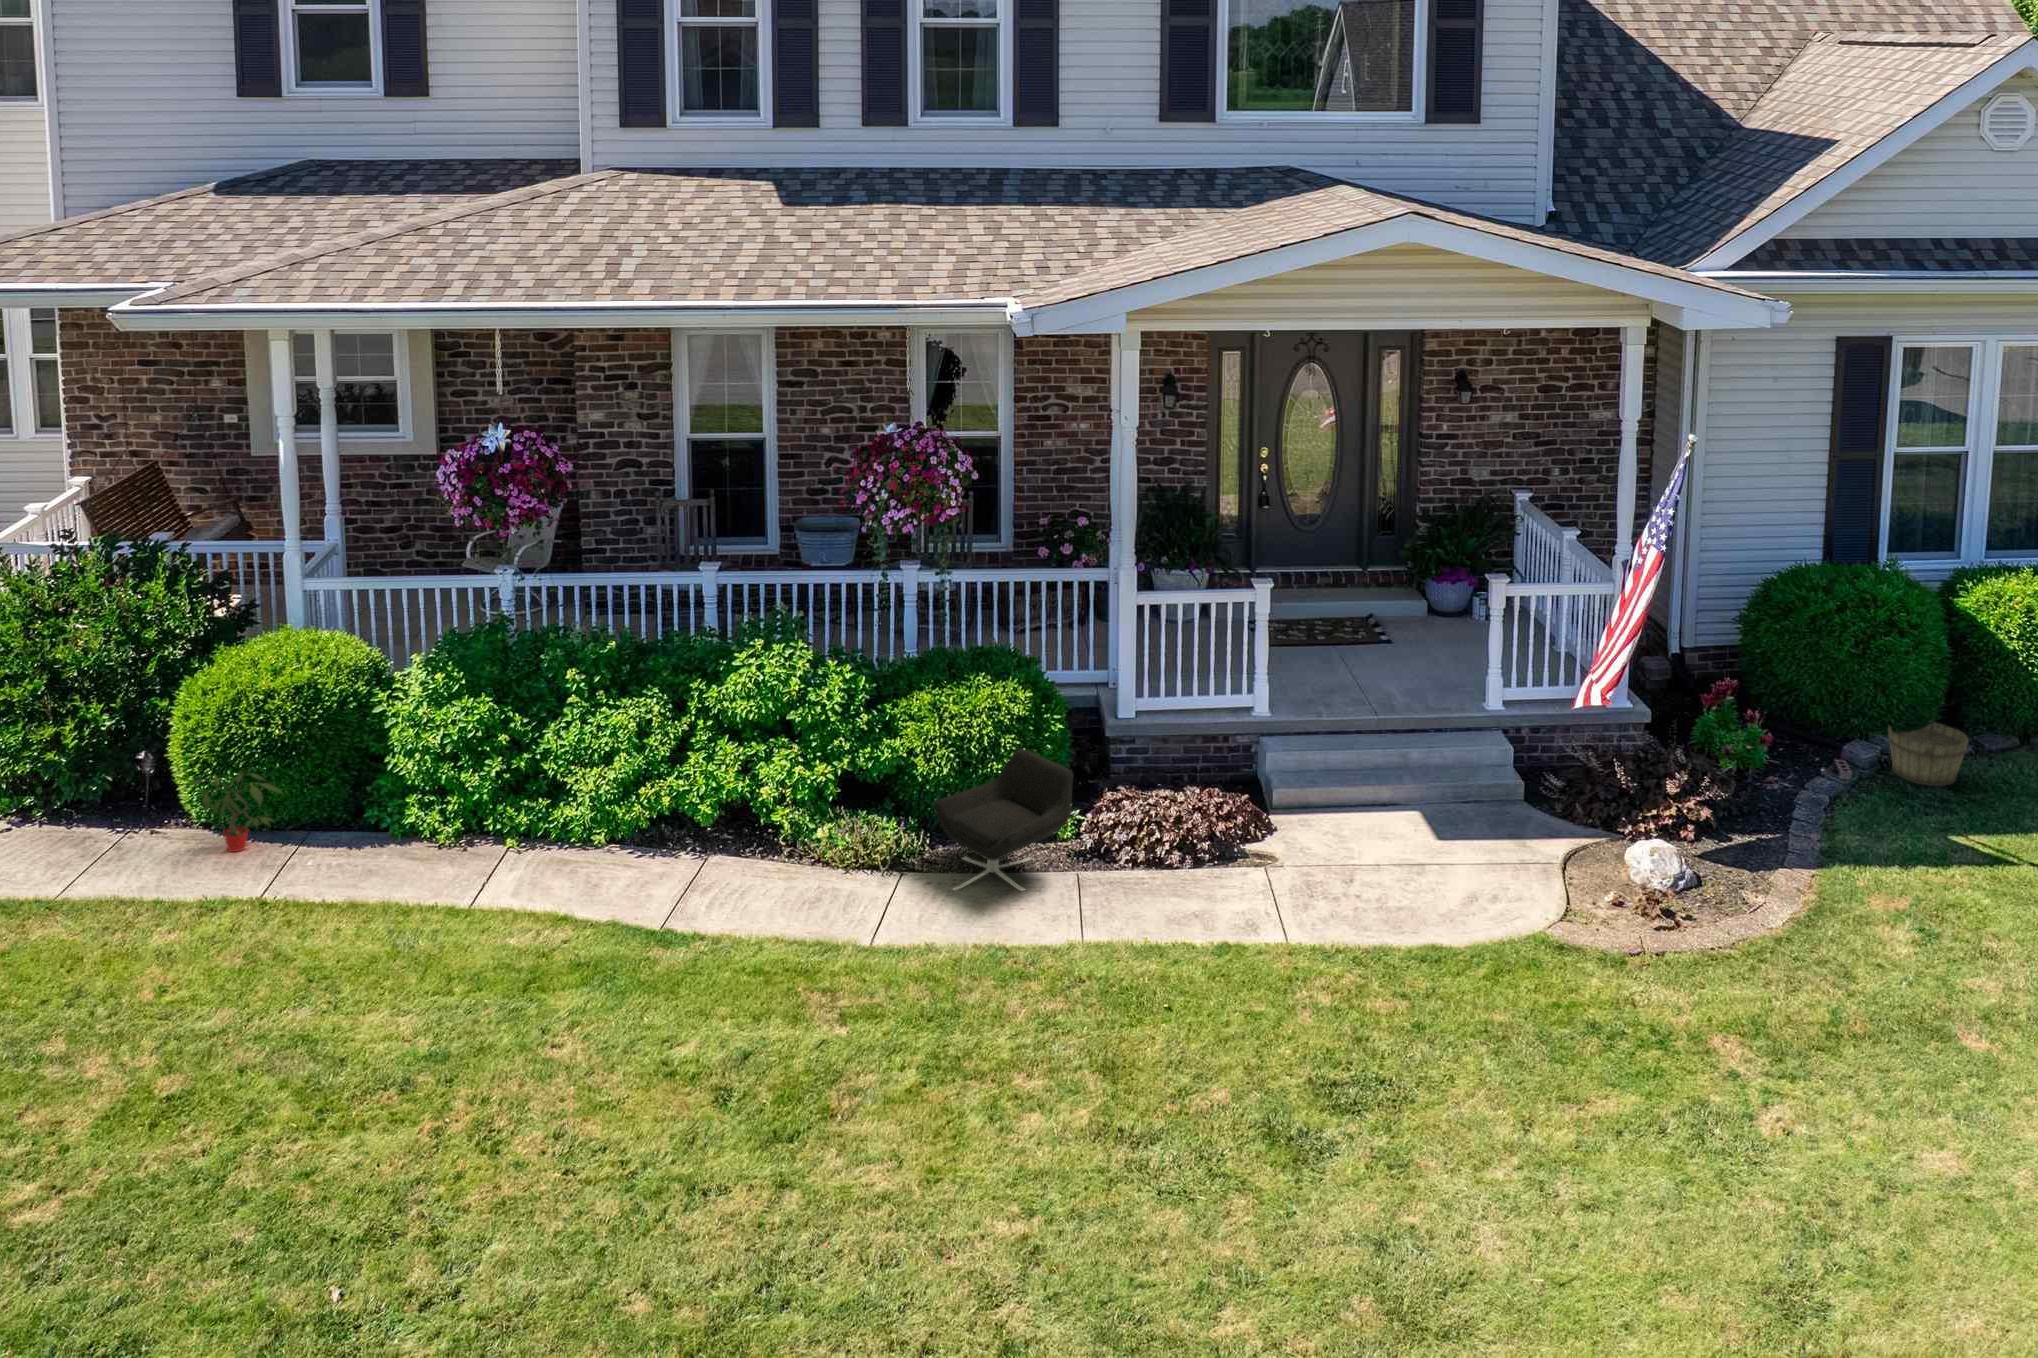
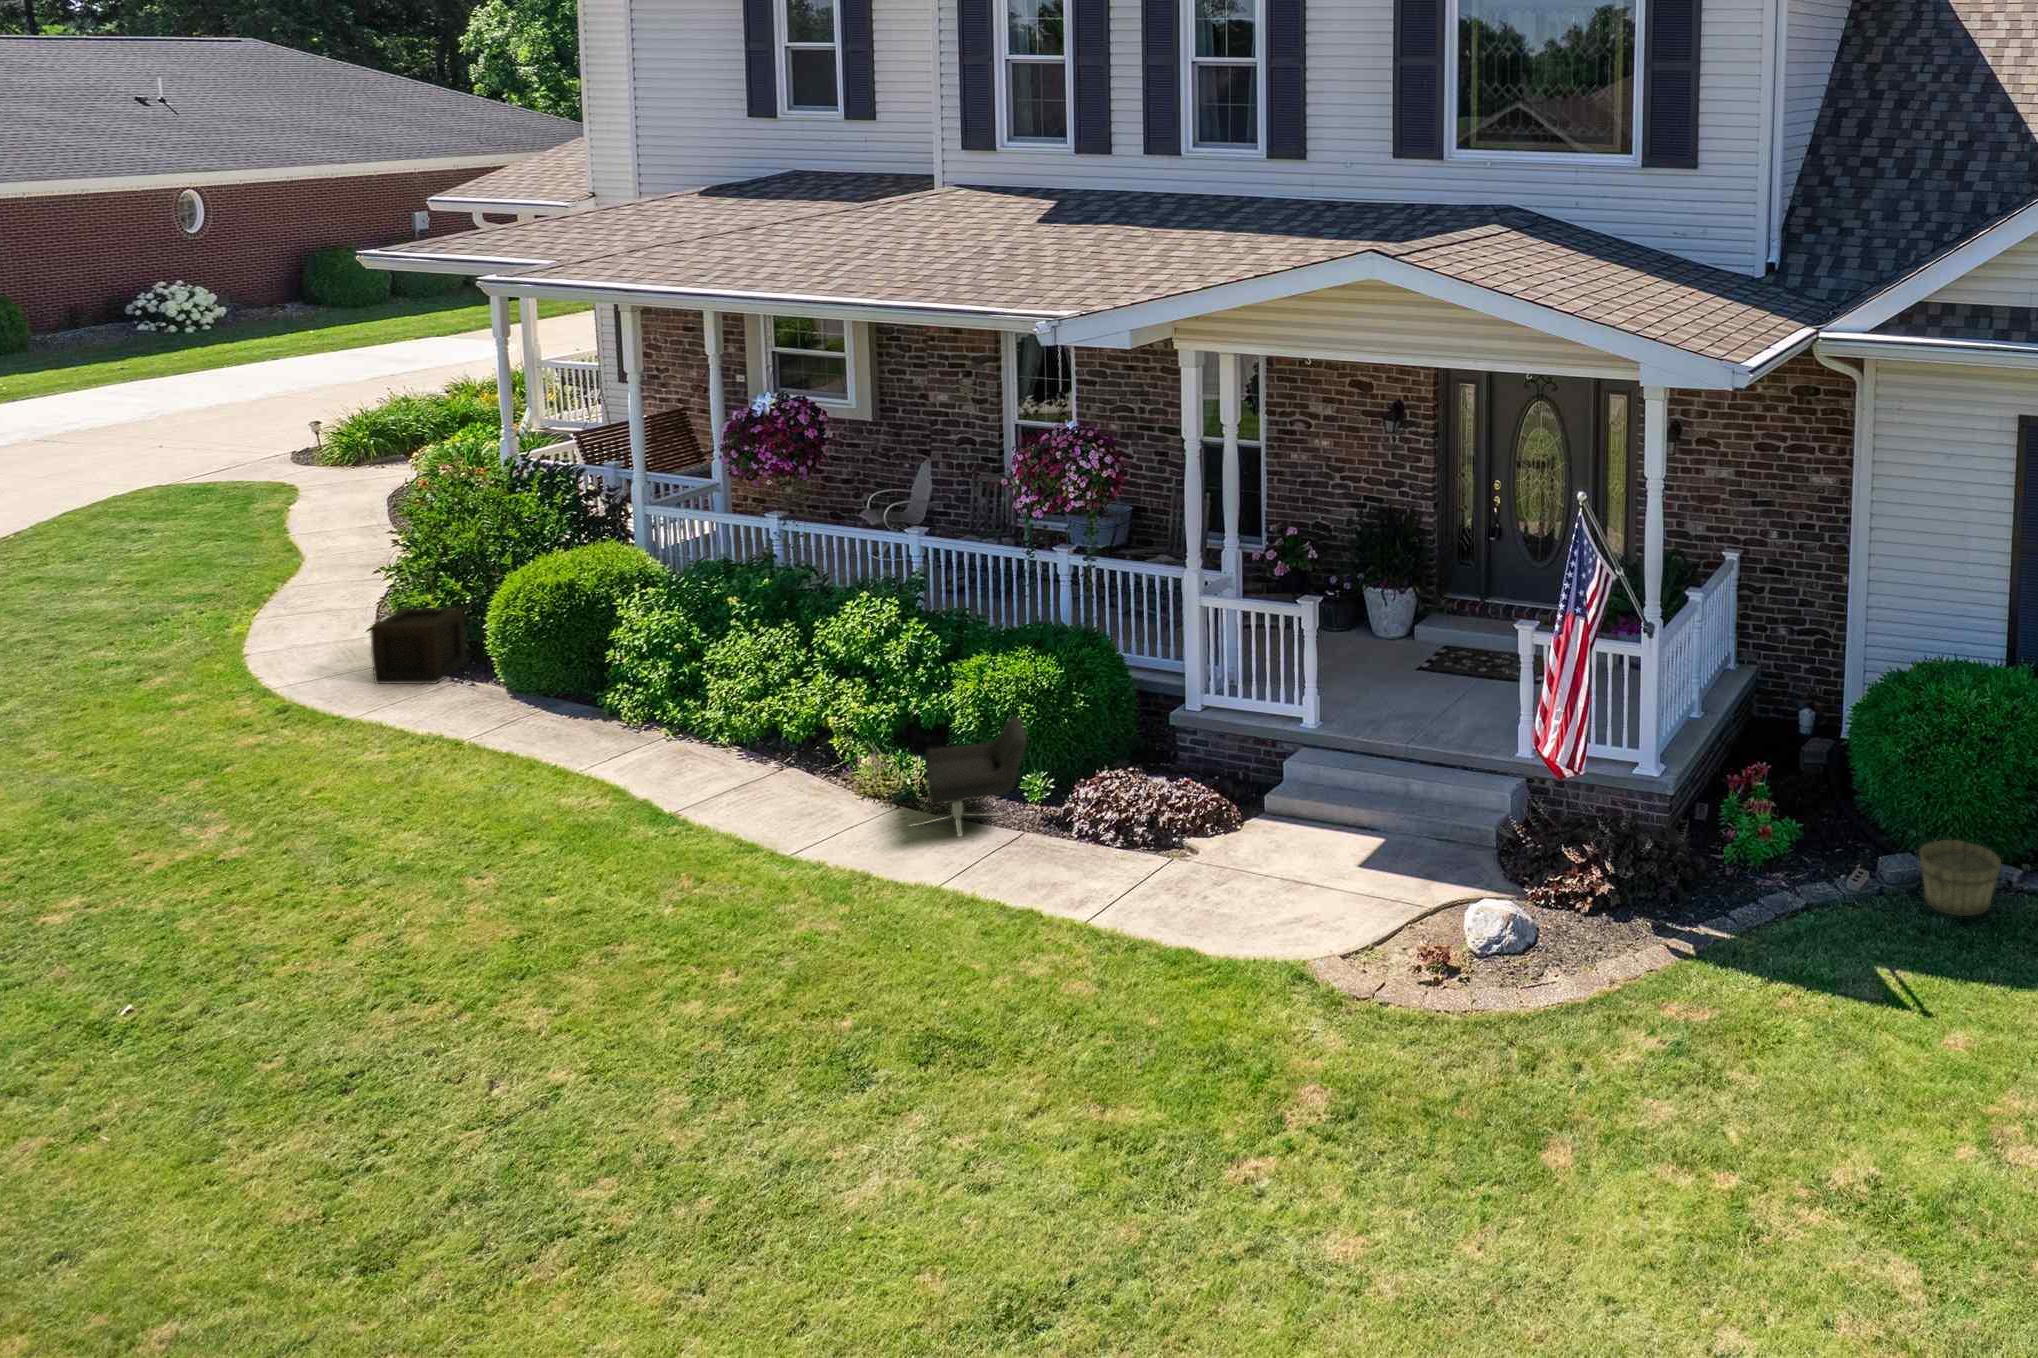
wooden crate: none [13,734,112,852] -> present [370,608,466,684]
potted plant: present [188,773,282,852] -> none [457,646,524,707]

